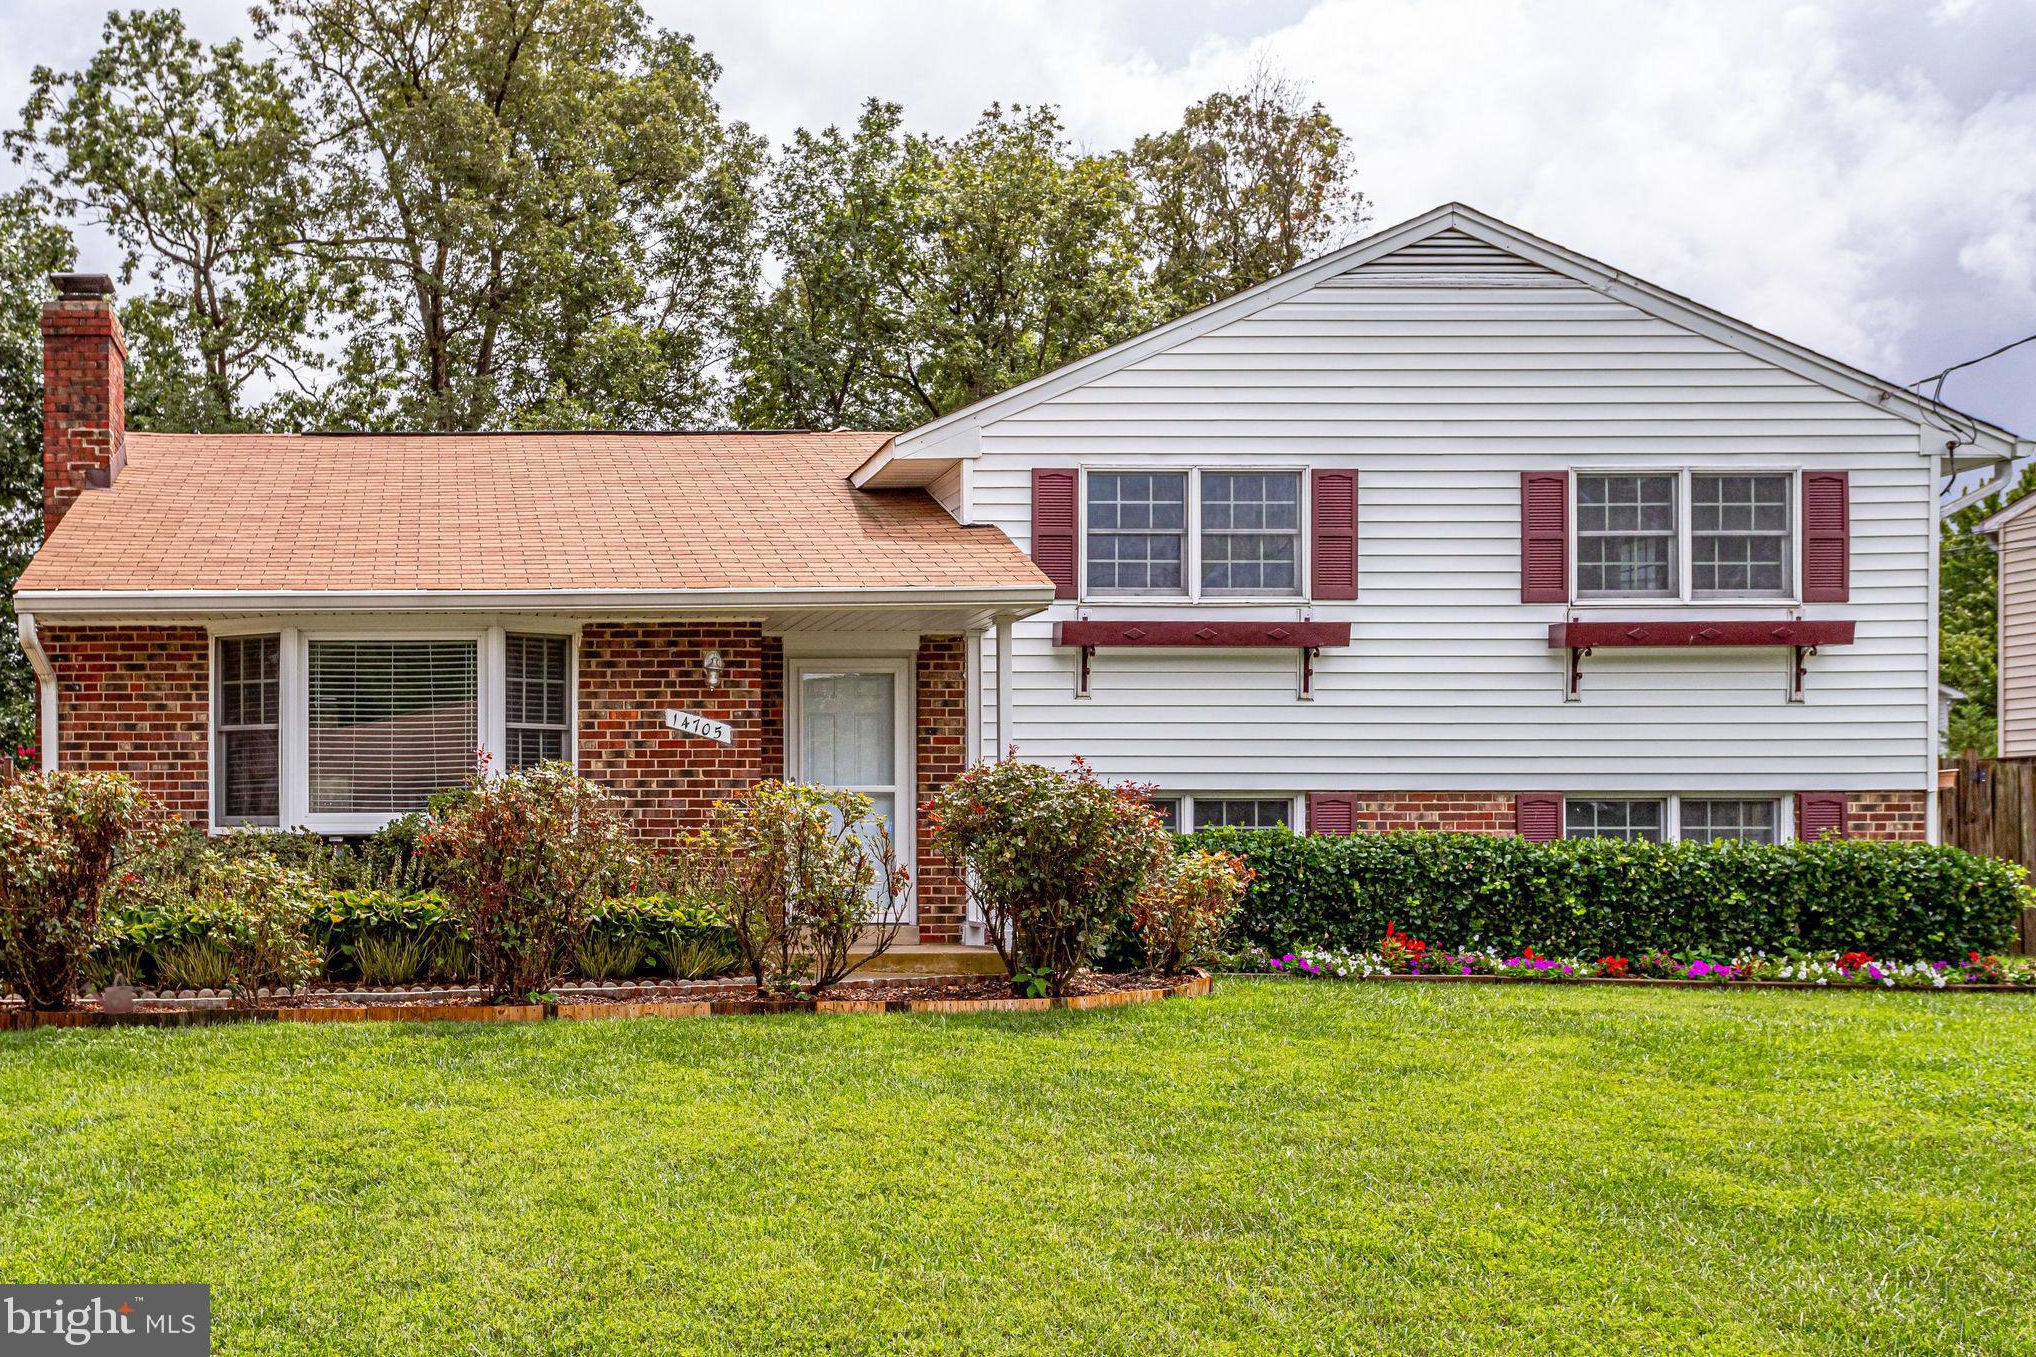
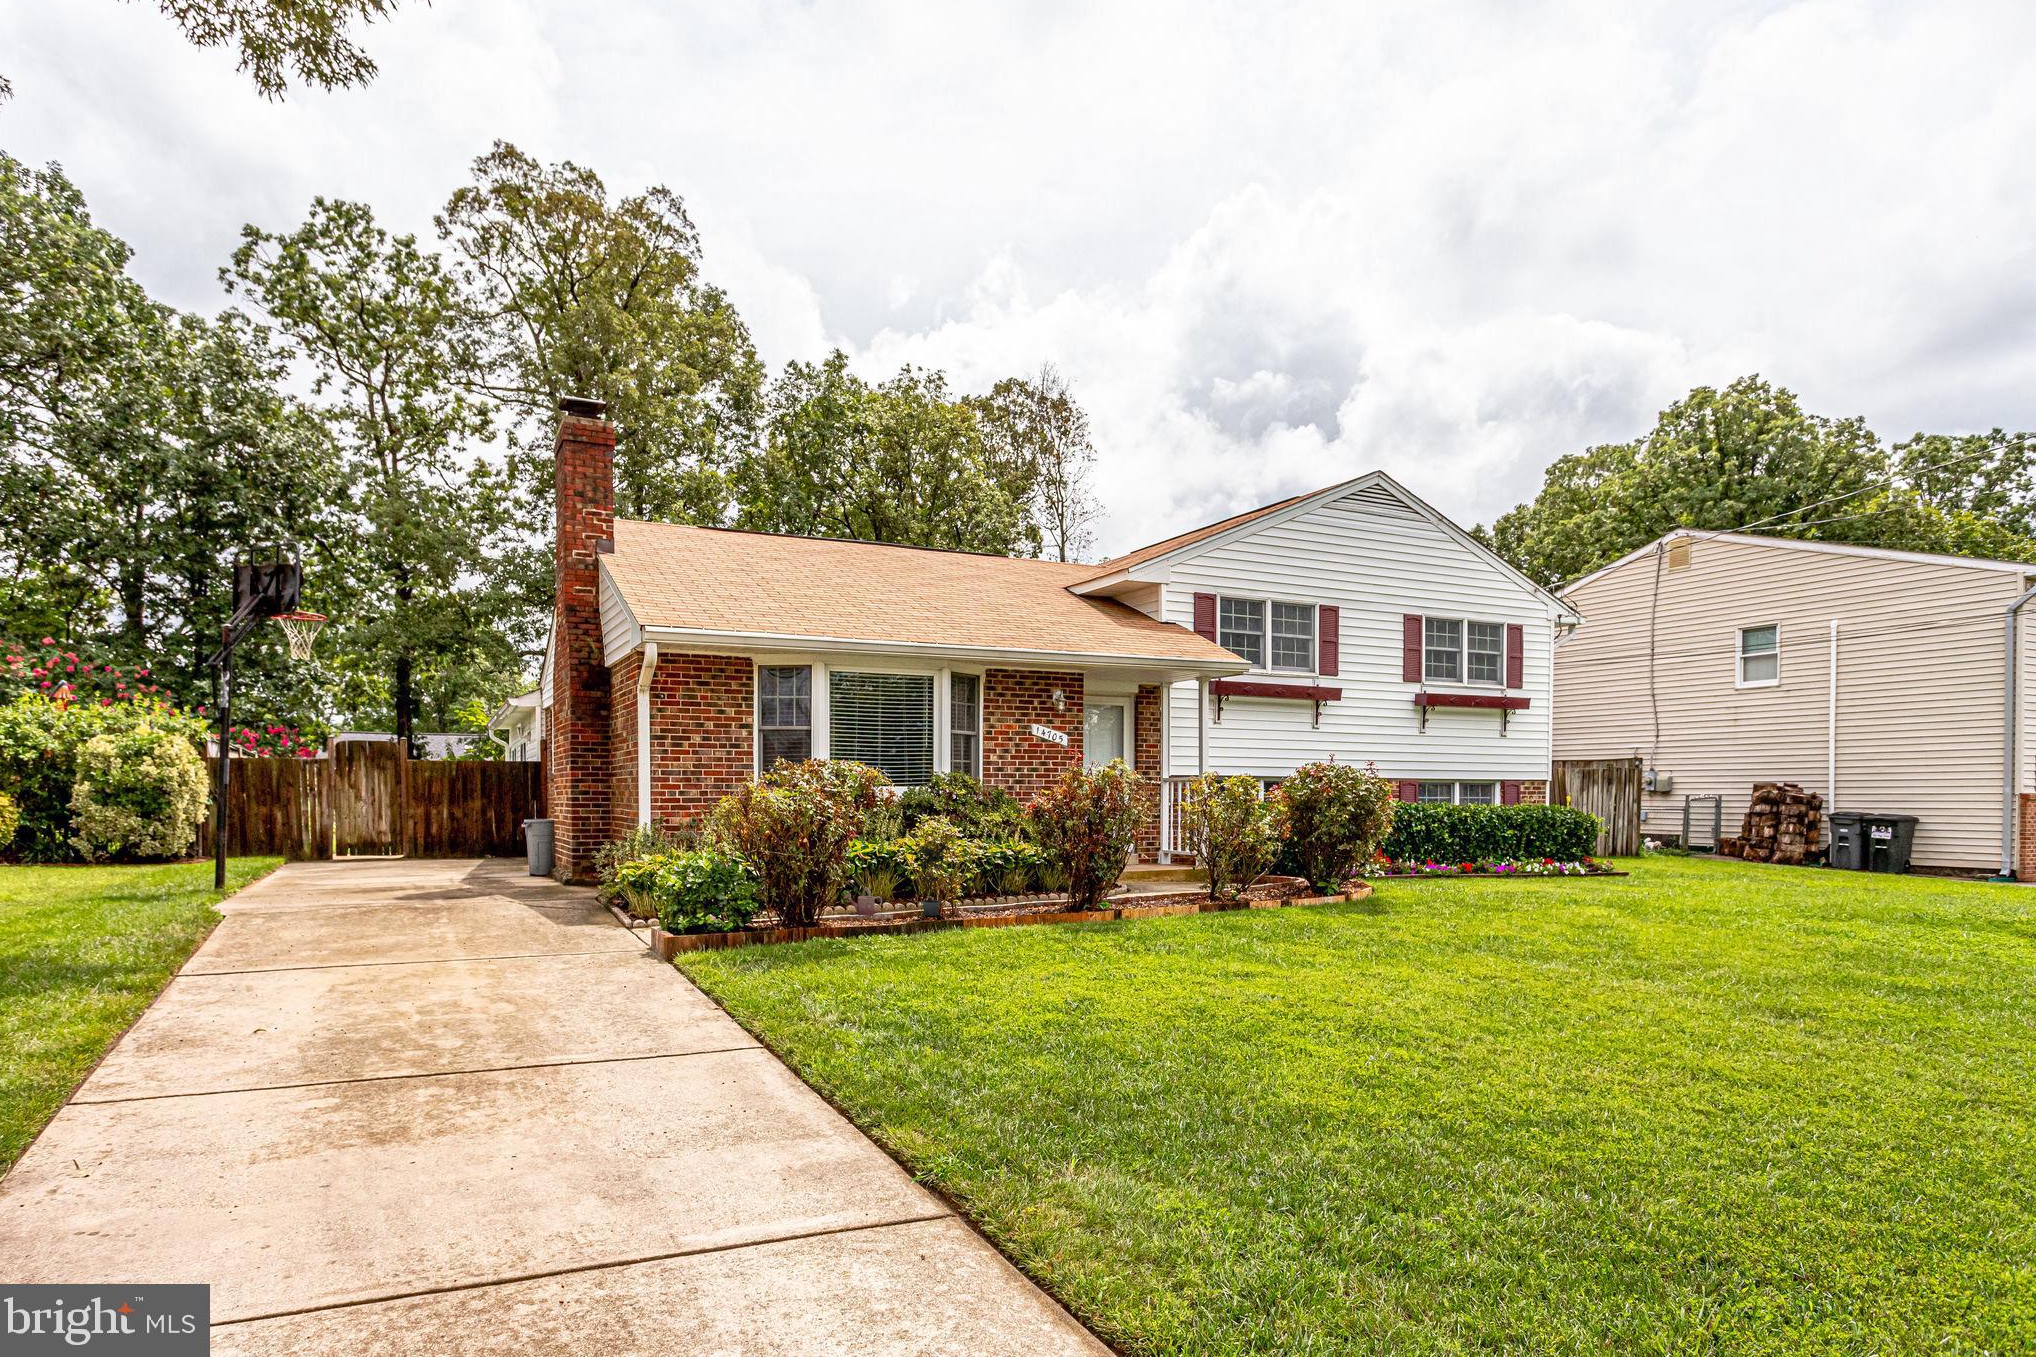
potted plant: none [161,903,240,1019] -> present [918,839,950,916]

